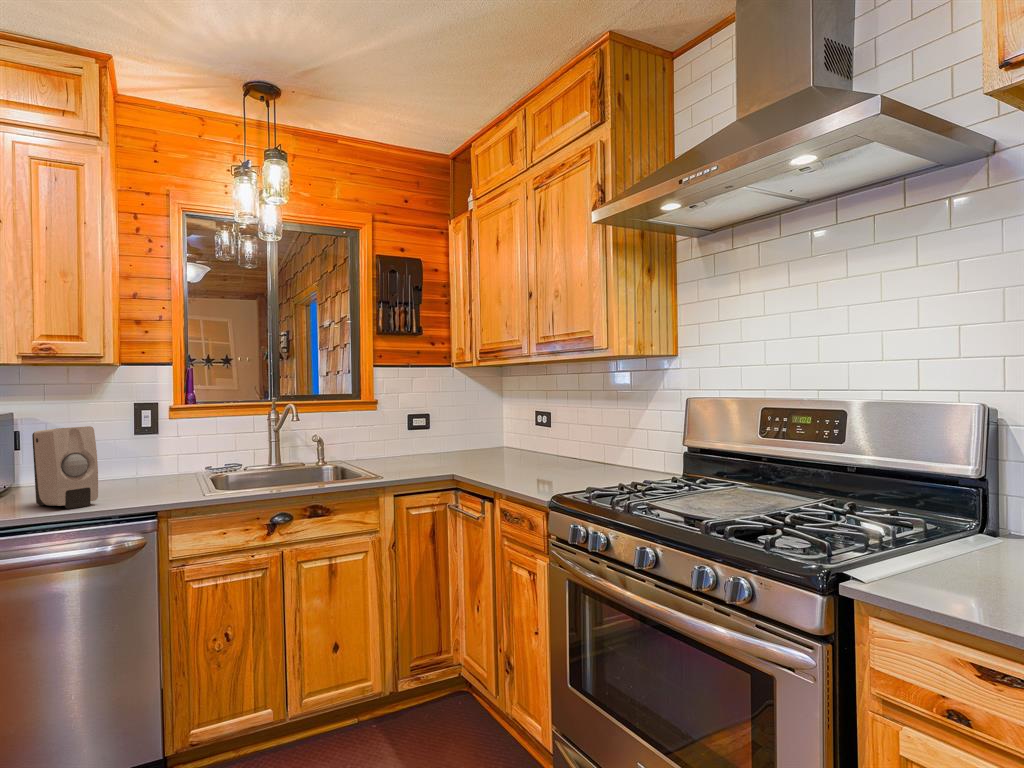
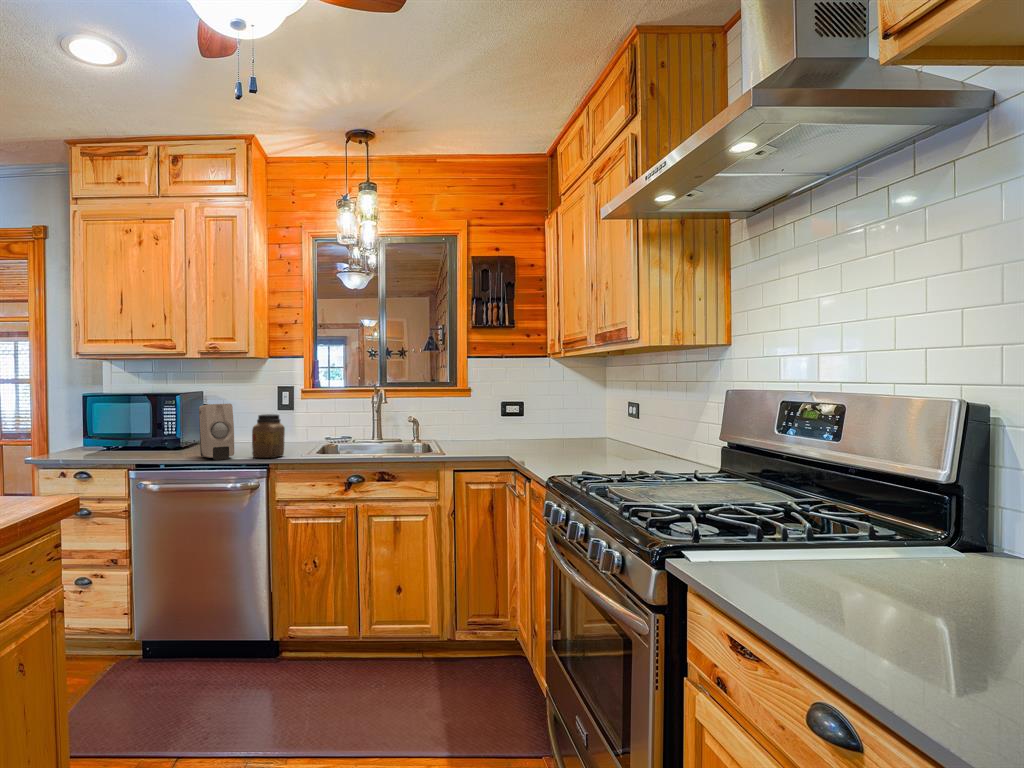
jar: none [126,439,172,501] -> present [252,414,285,458]

